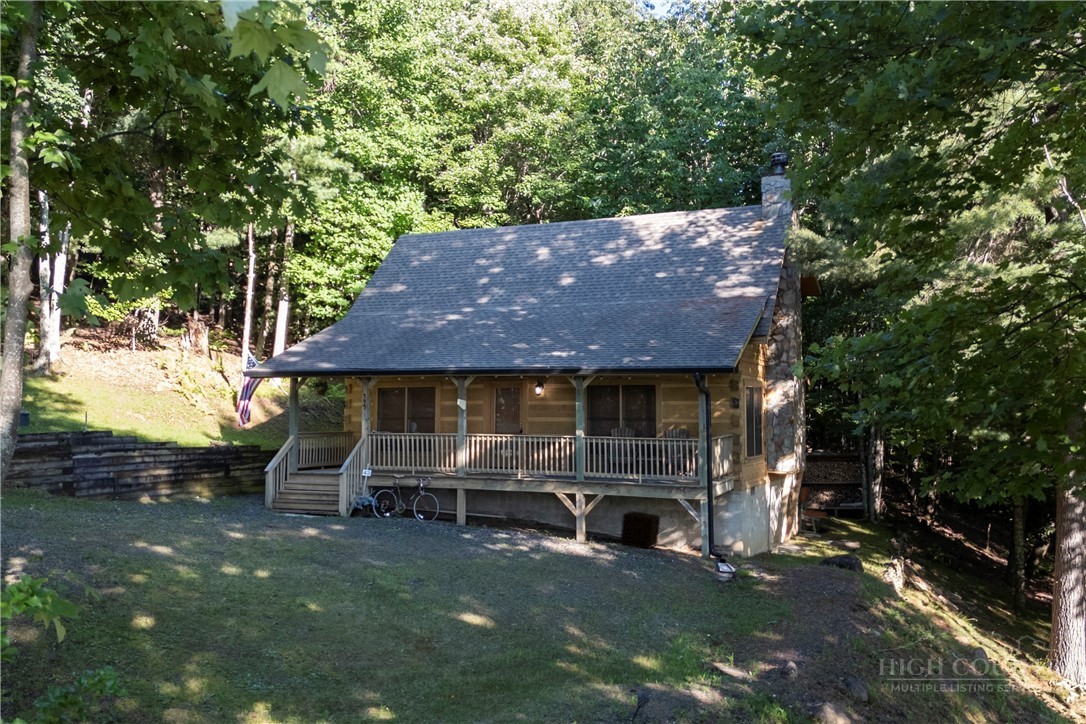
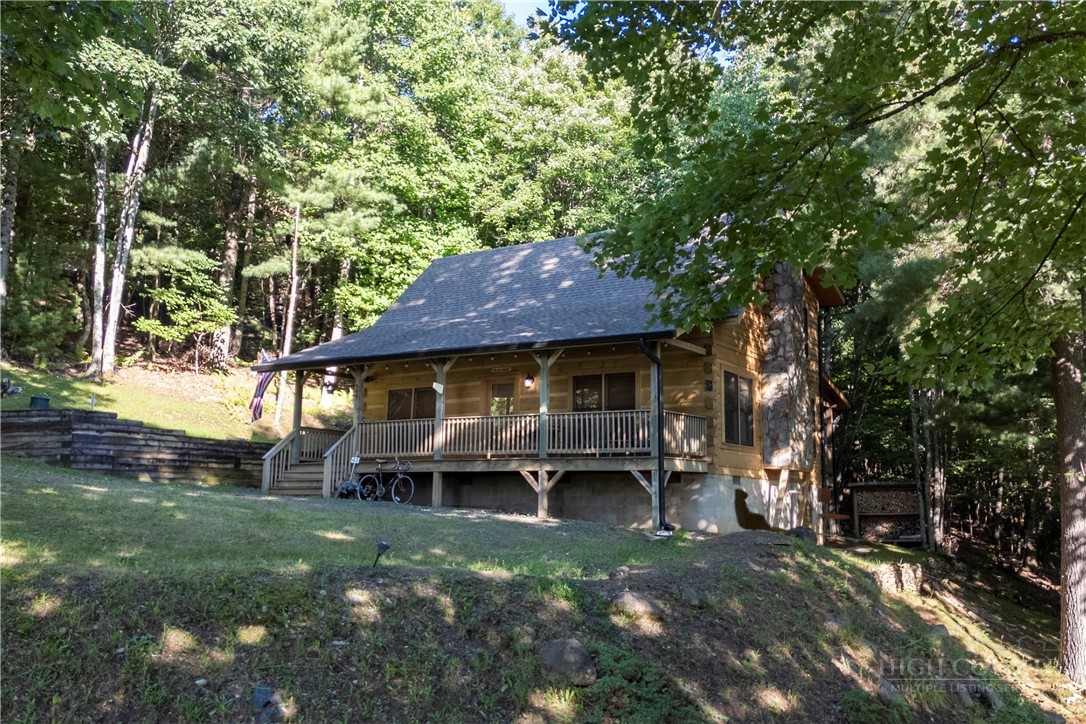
lounge chair: none [750,504,802,556] -> present [734,488,788,533]
wooden crate: present [620,511,660,548] -> none [585,493,630,529]

